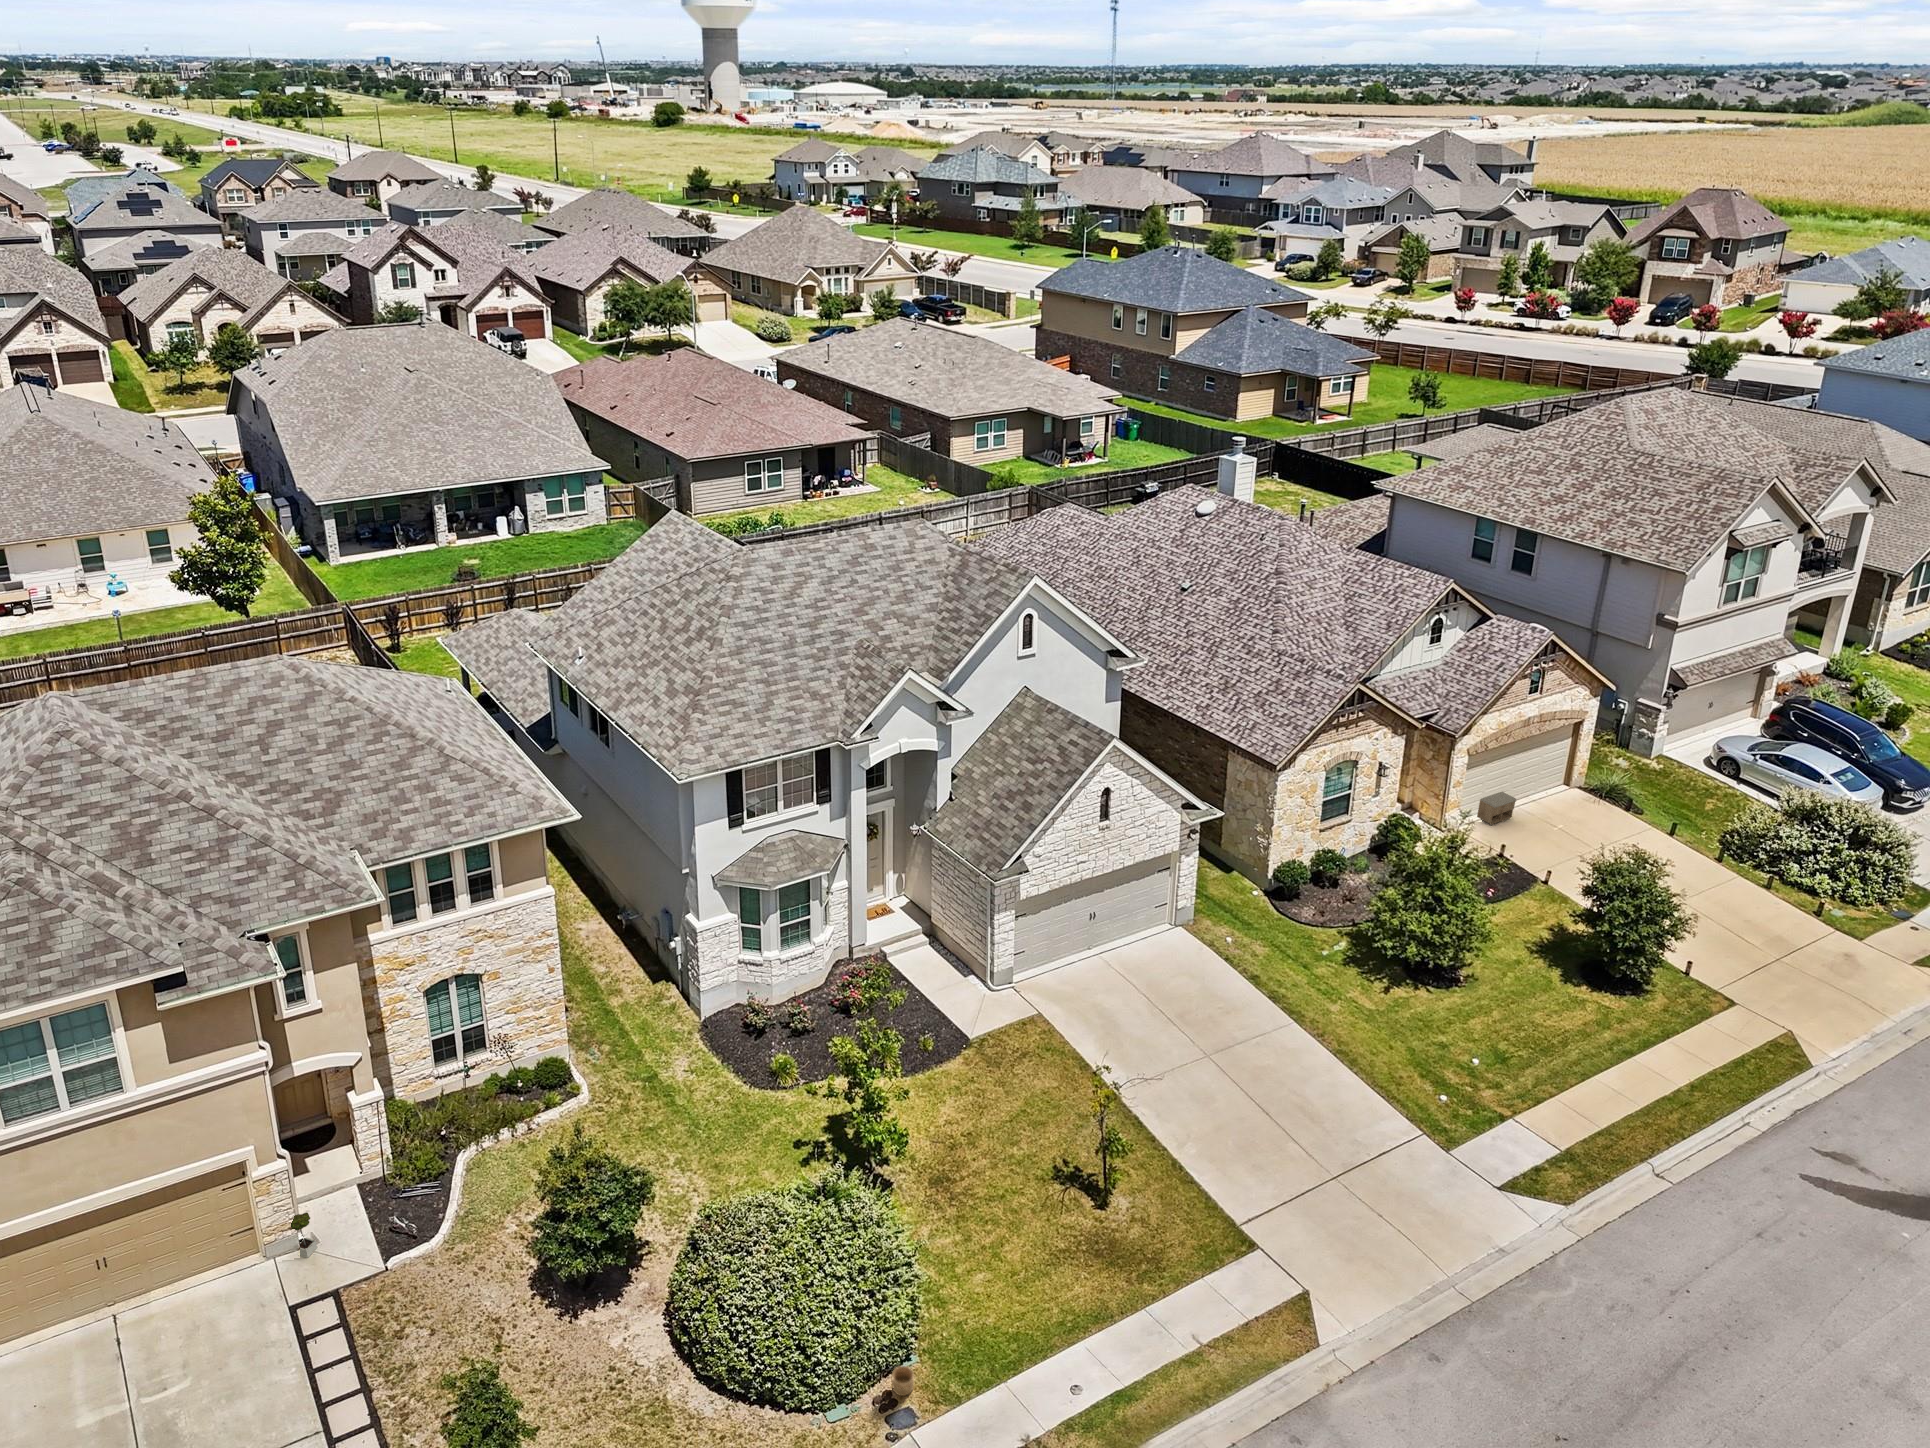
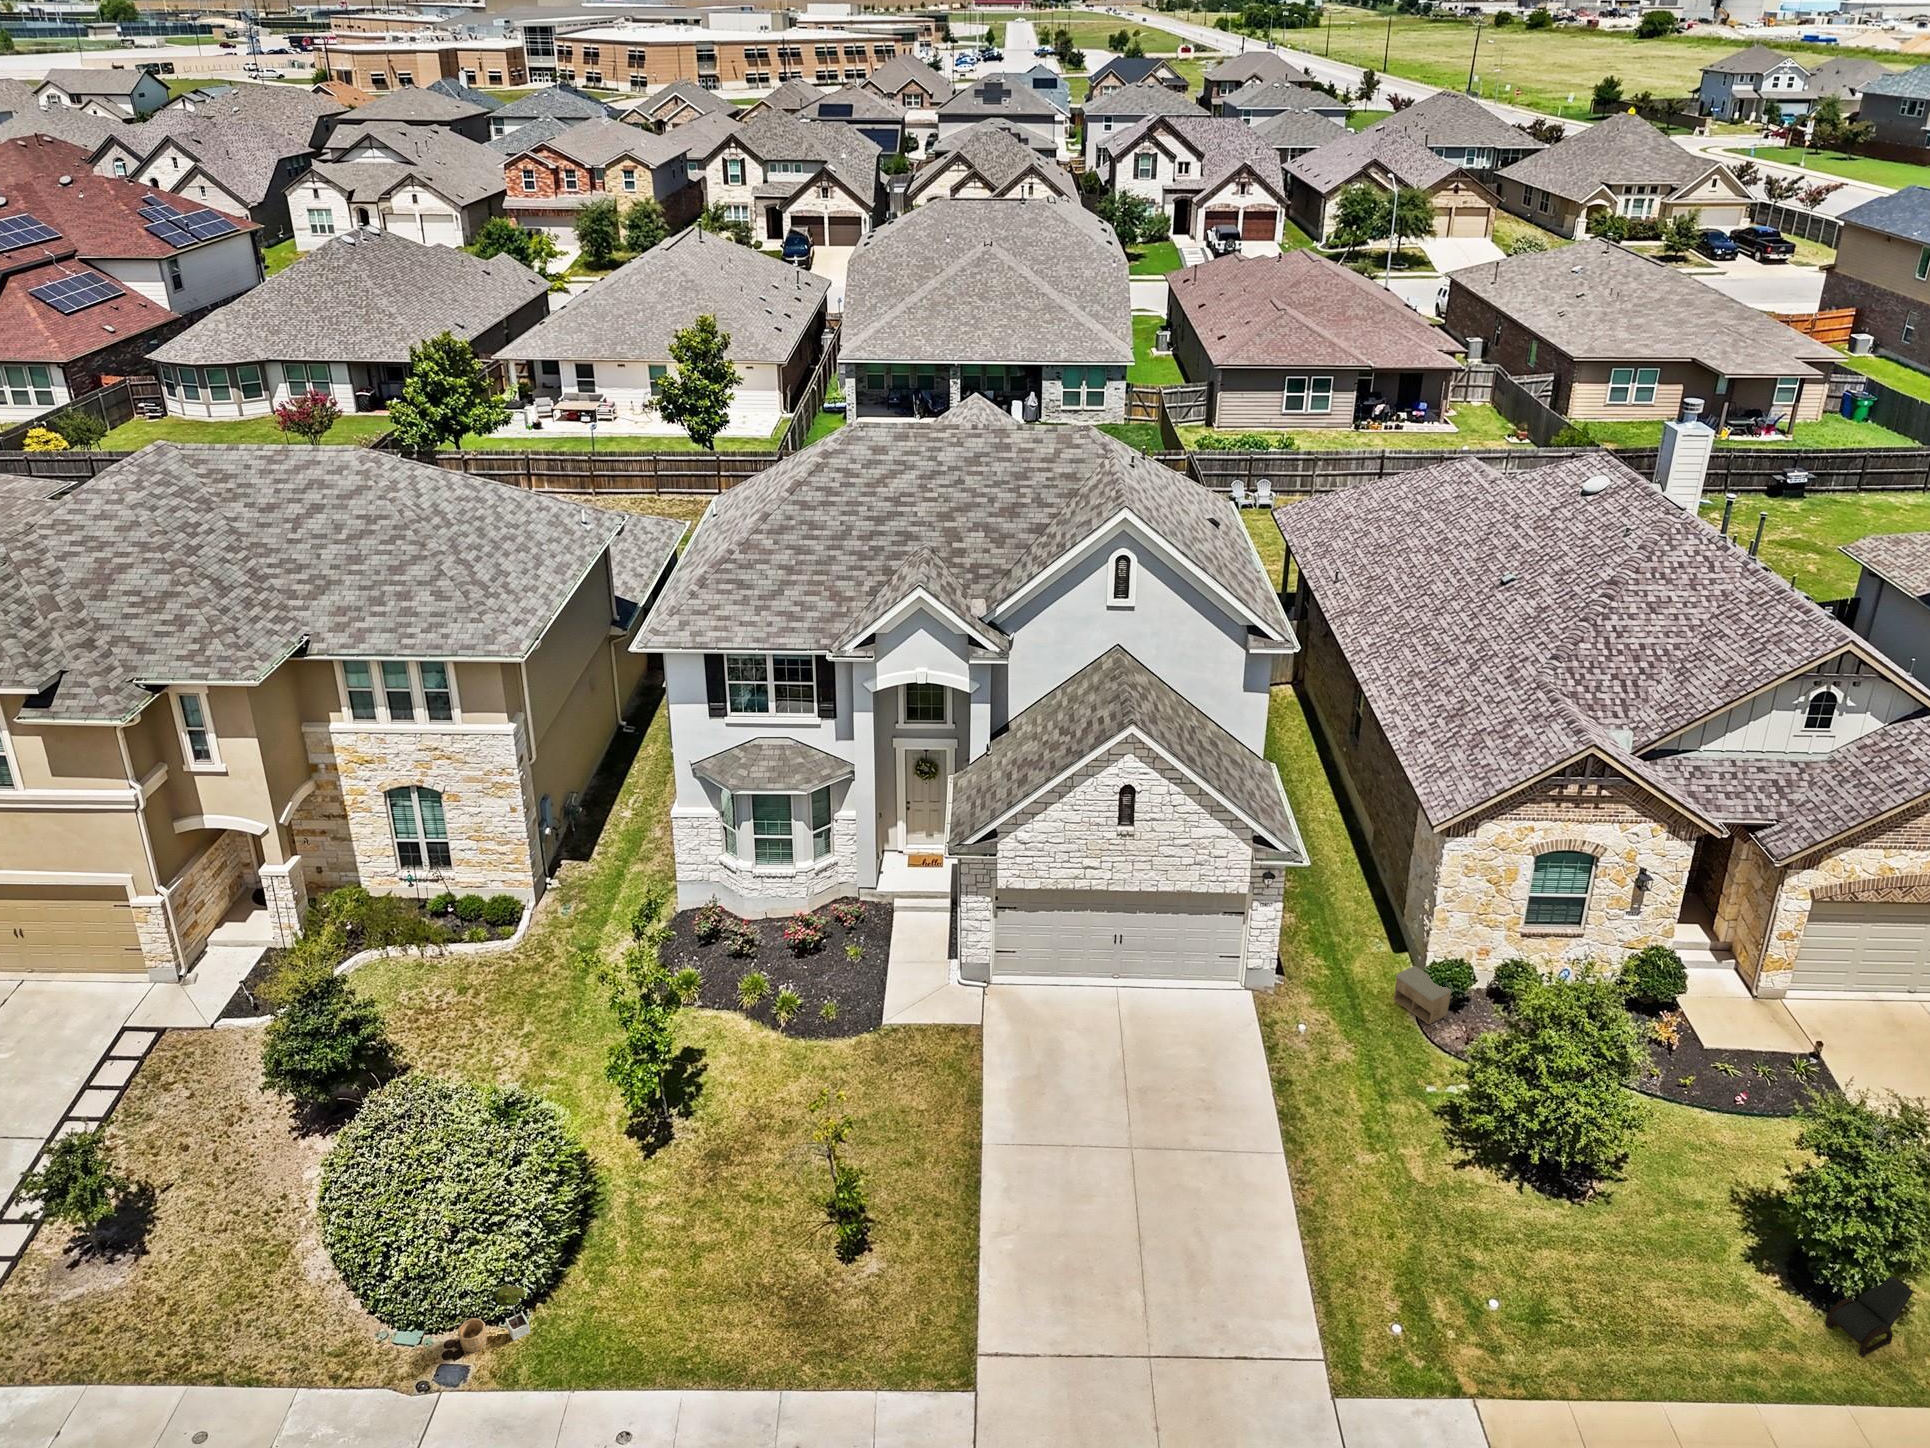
storage bench: present [1477,792,1516,825] -> present [1393,966,1451,1024]
lounge chair: none [1627,957,1667,1012] -> present [1825,1277,1913,1357]
potted tree: present [291,1212,317,1258] -> present [495,1285,530,1341]

